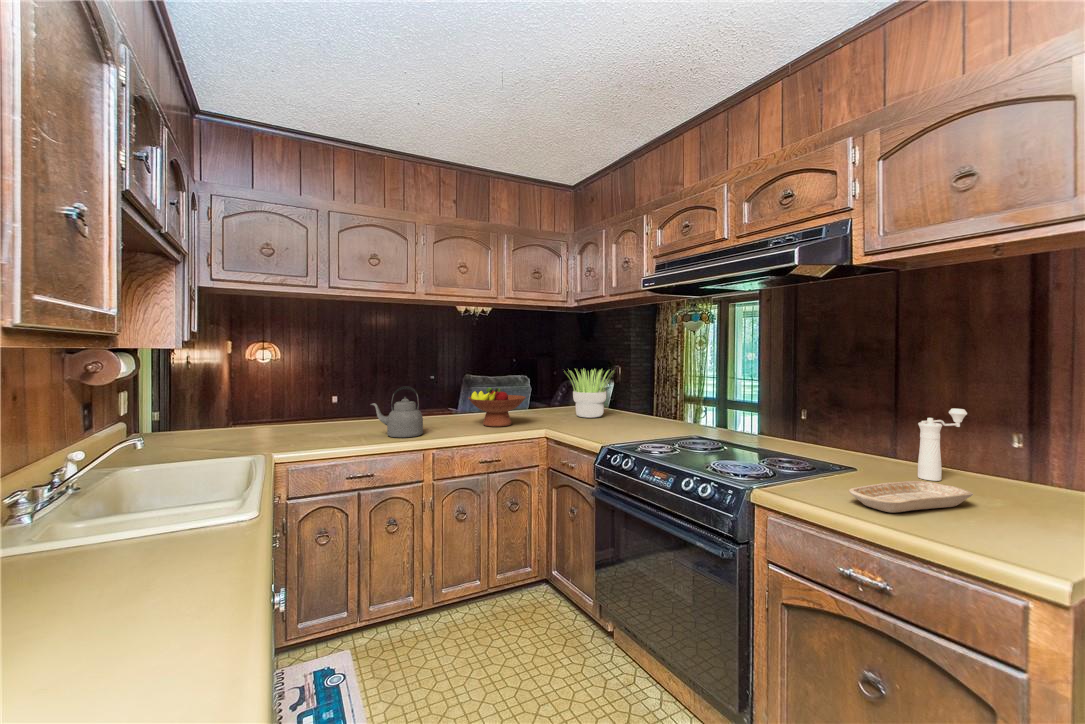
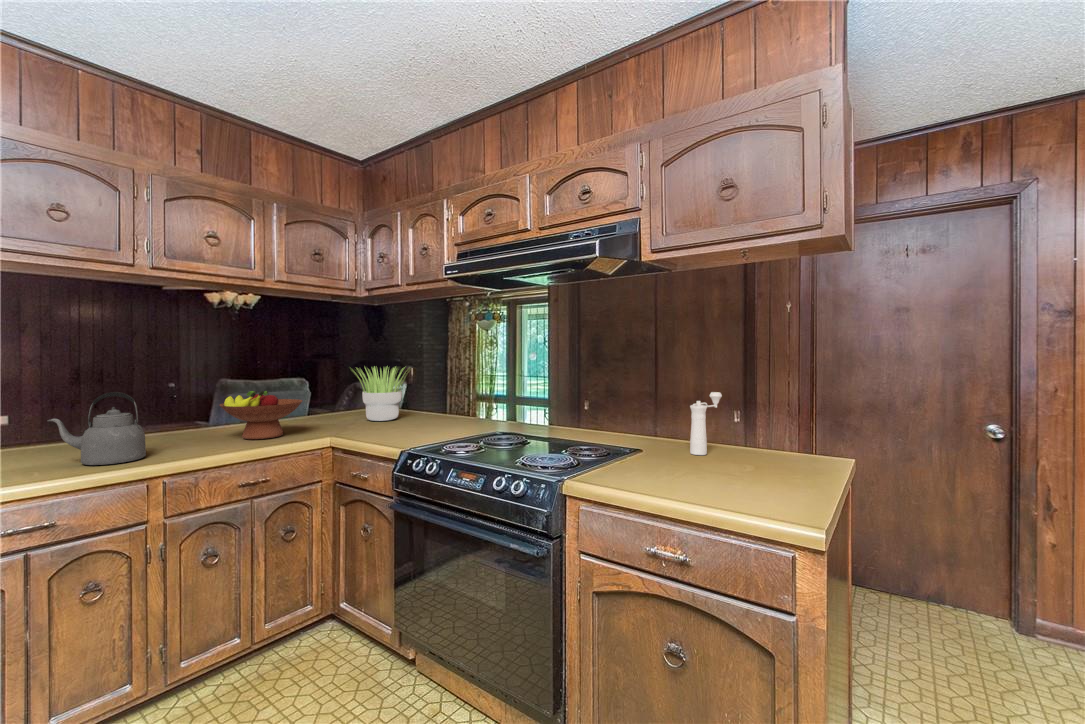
tray: present [849,481,973,513] -> none [649,457,736,488]

